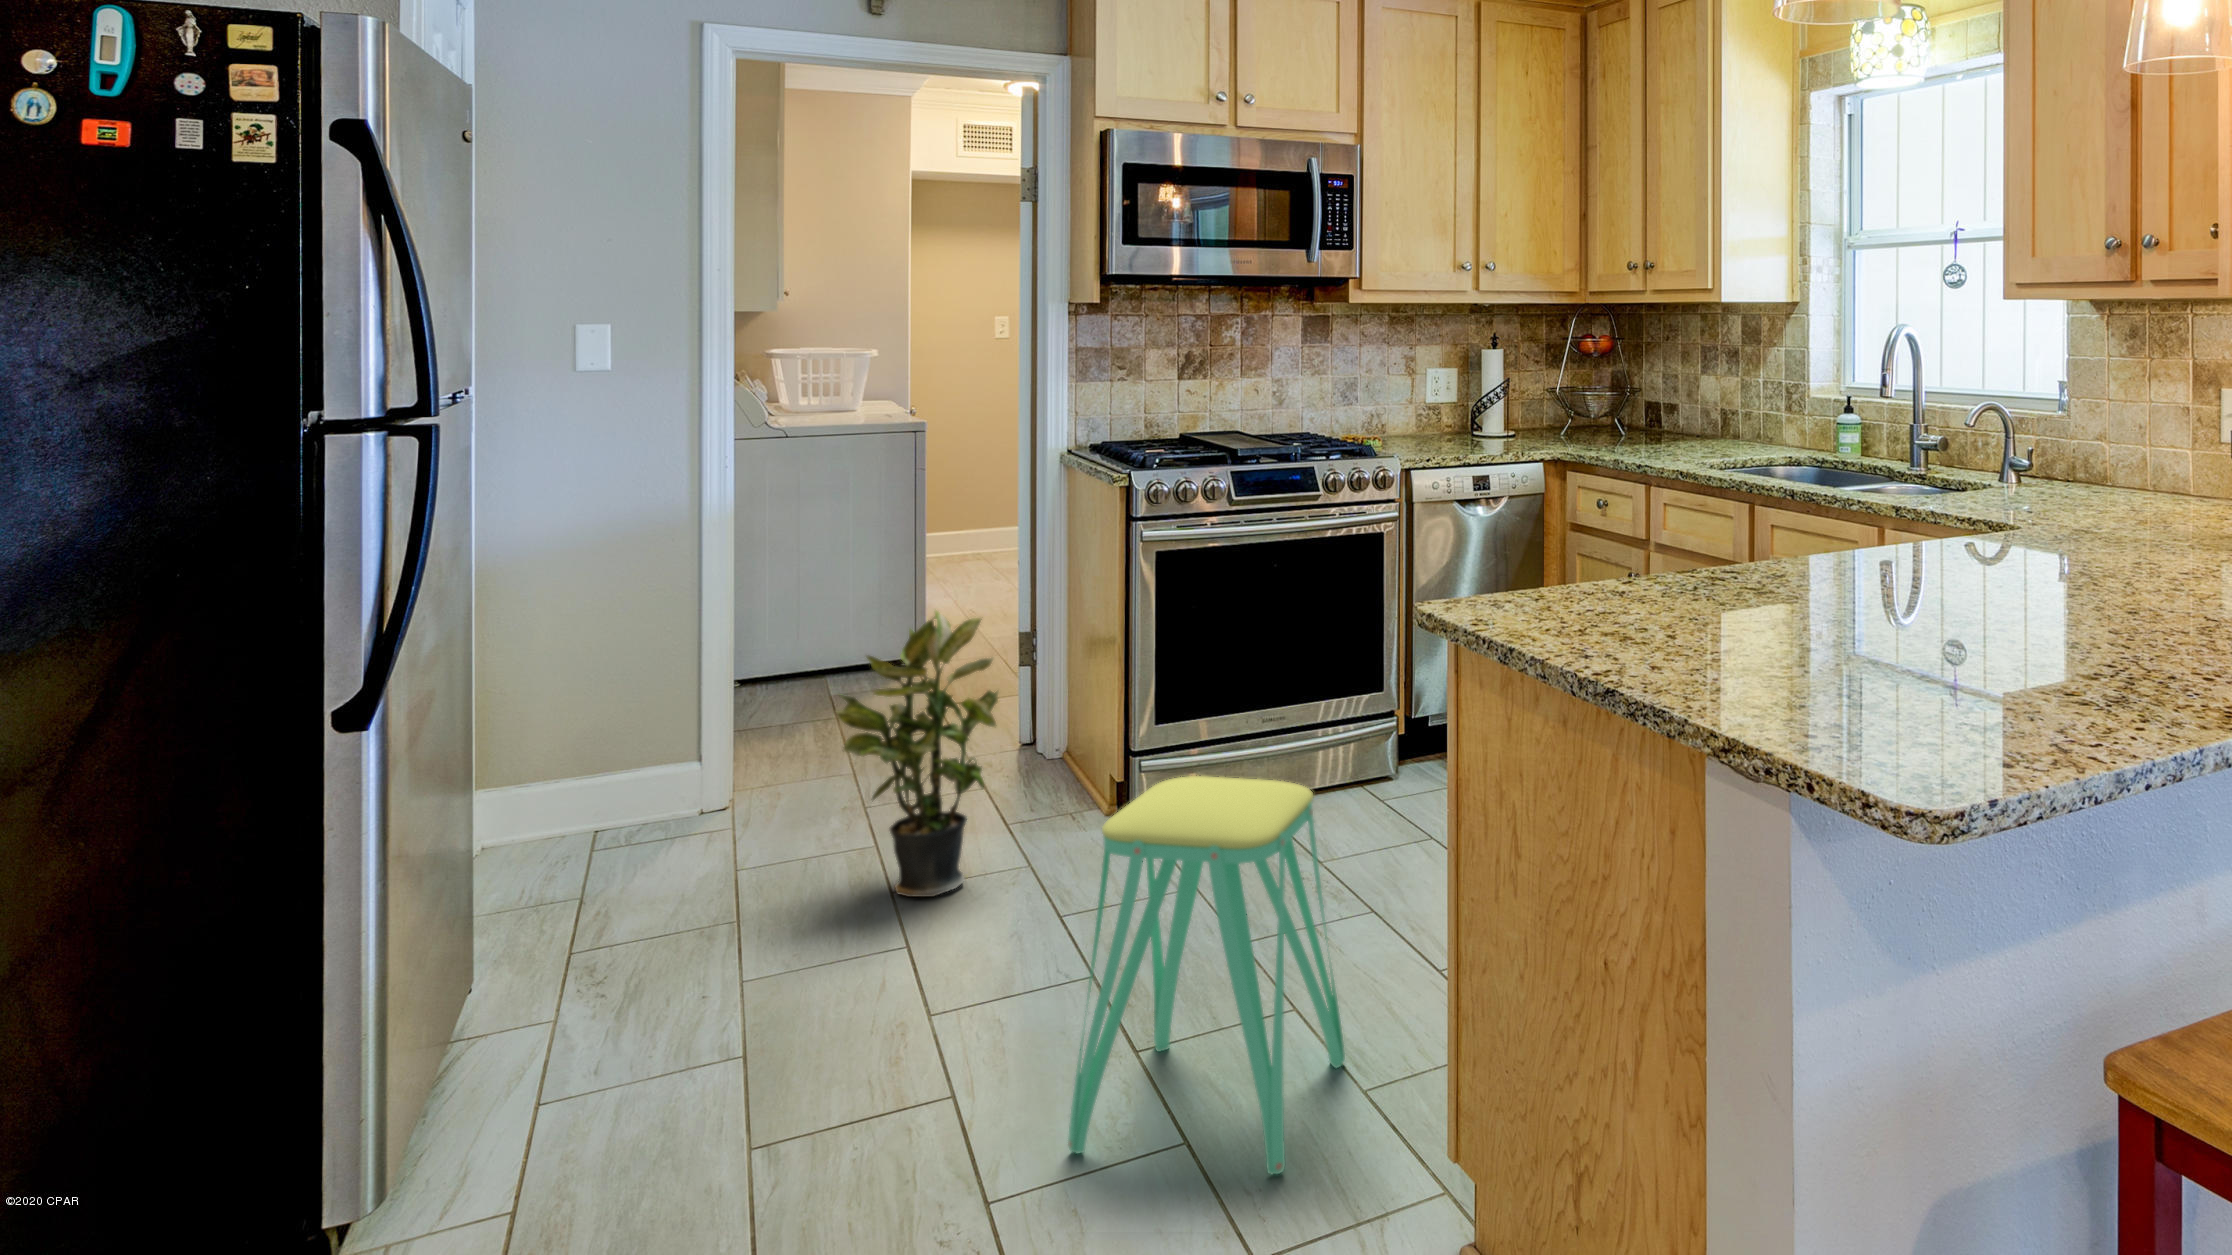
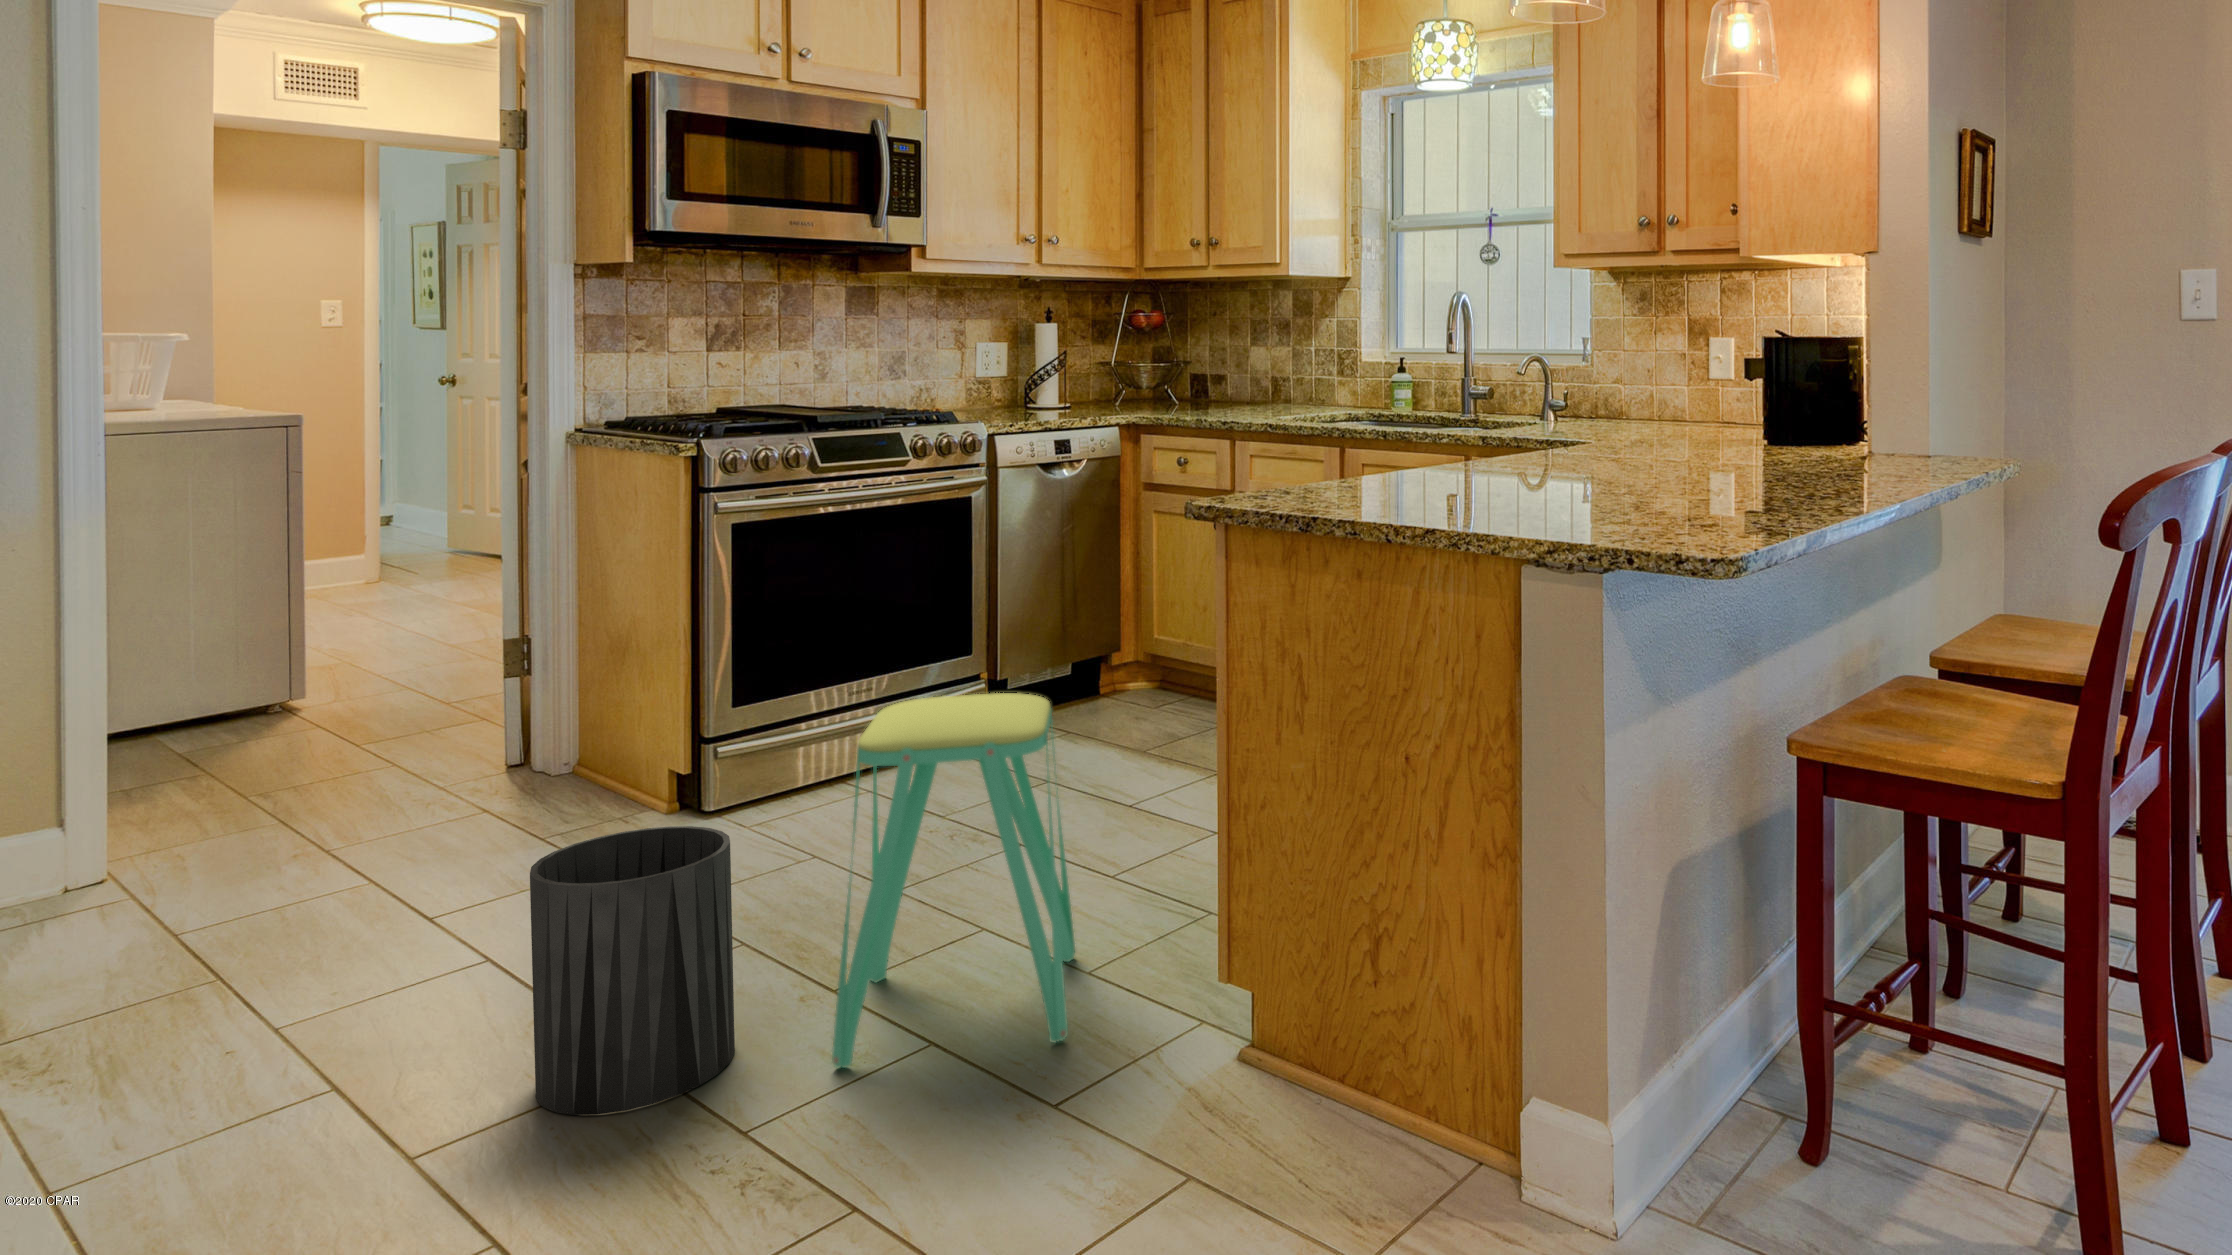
potted plant: present [836,611,998,897] -> none [369,588,582,911]
trash can: none [831,874,1009,1154] -> present [530,826,735,1115]

